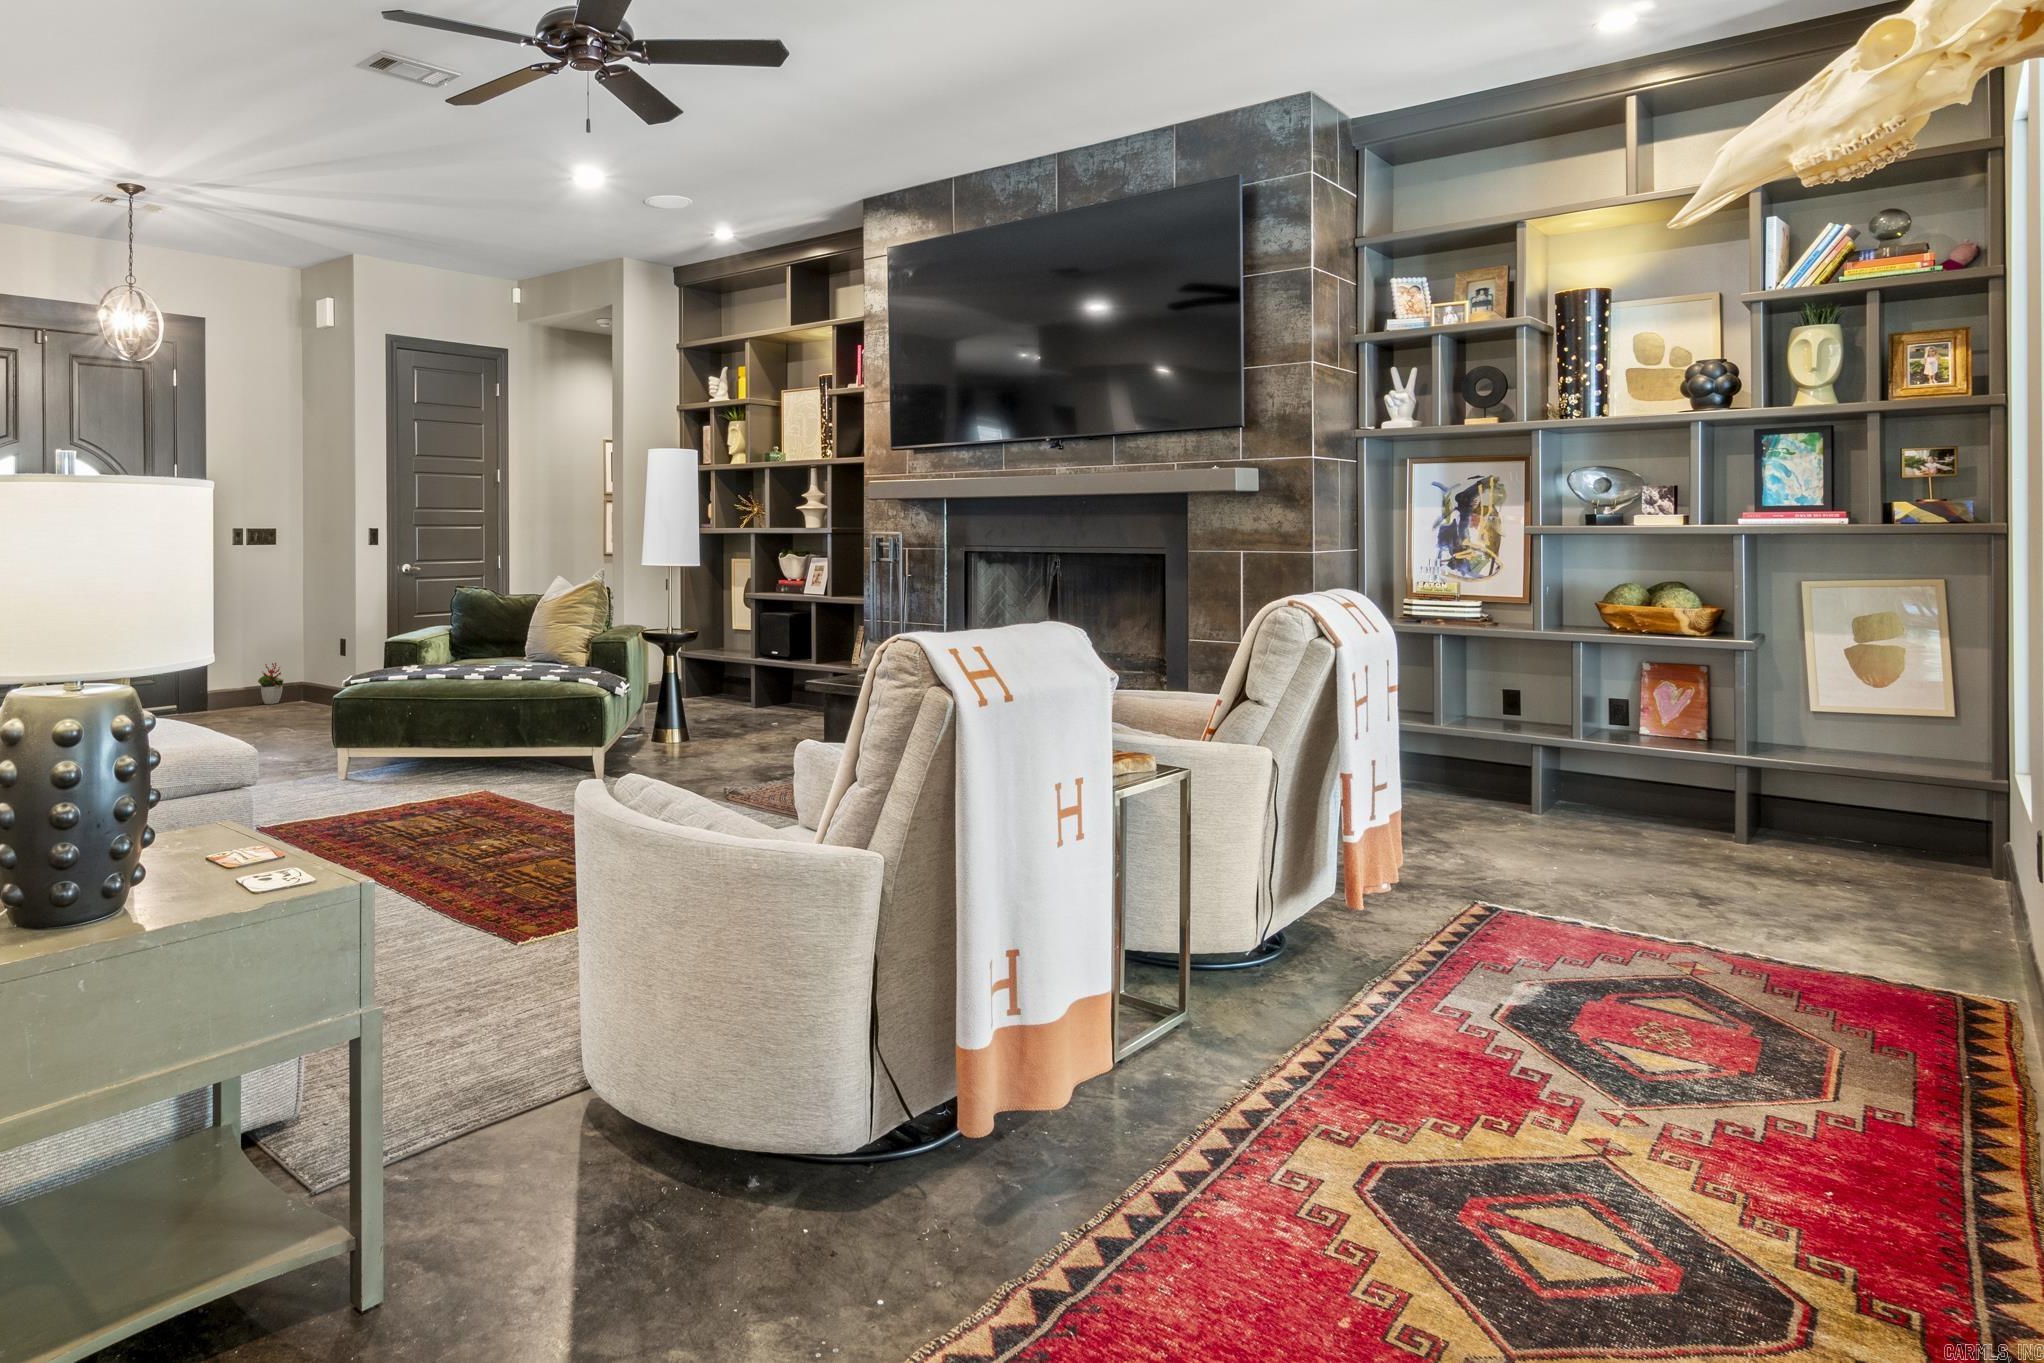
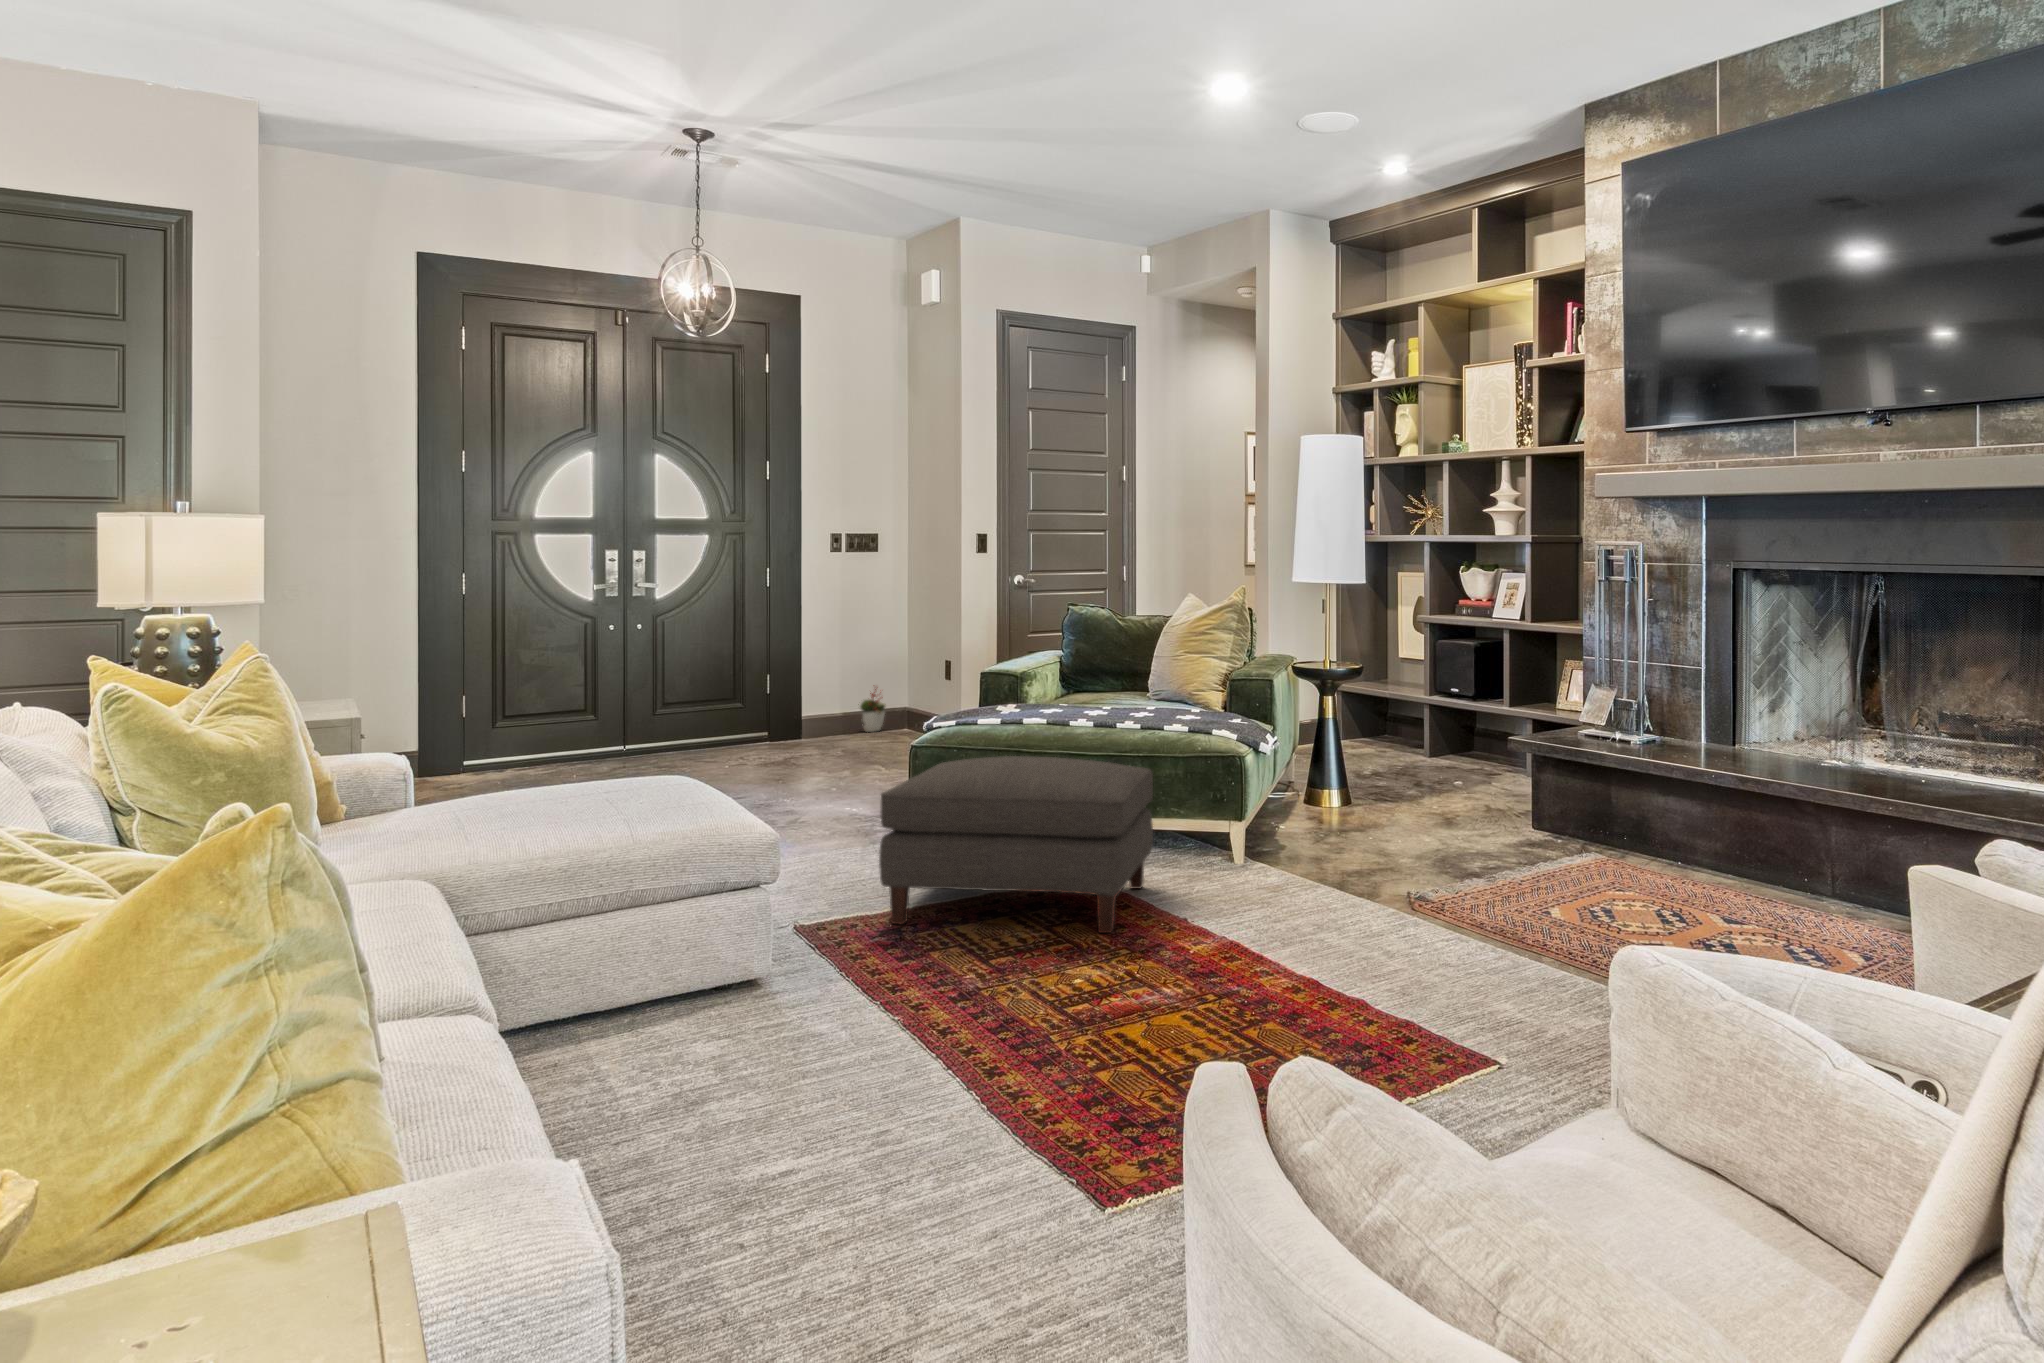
ottoman: none [325,699,534,824] -> present [879,756,1153,933]

